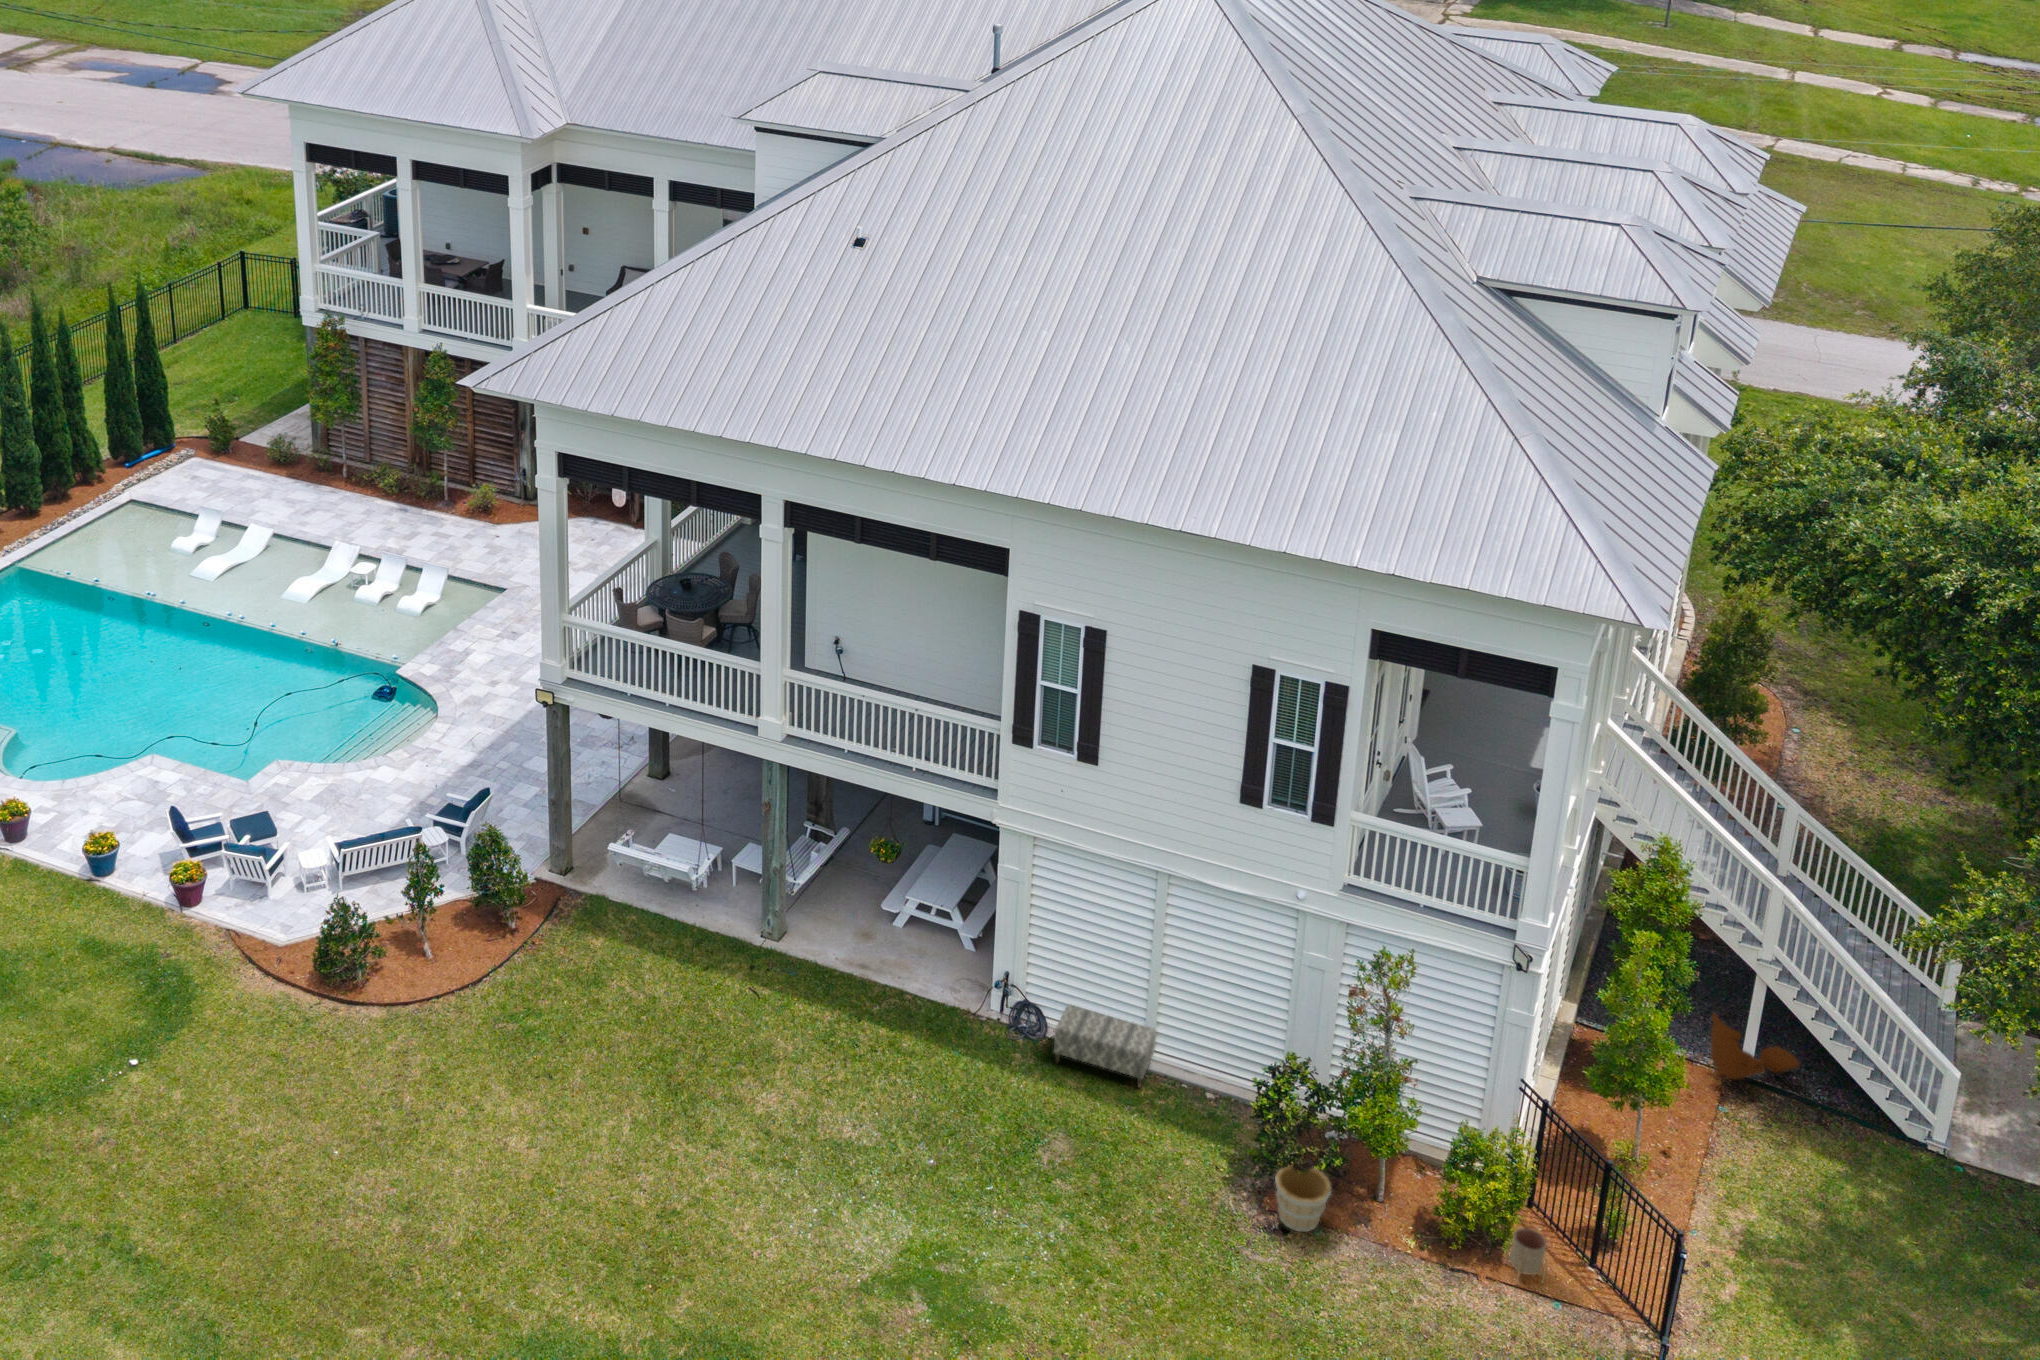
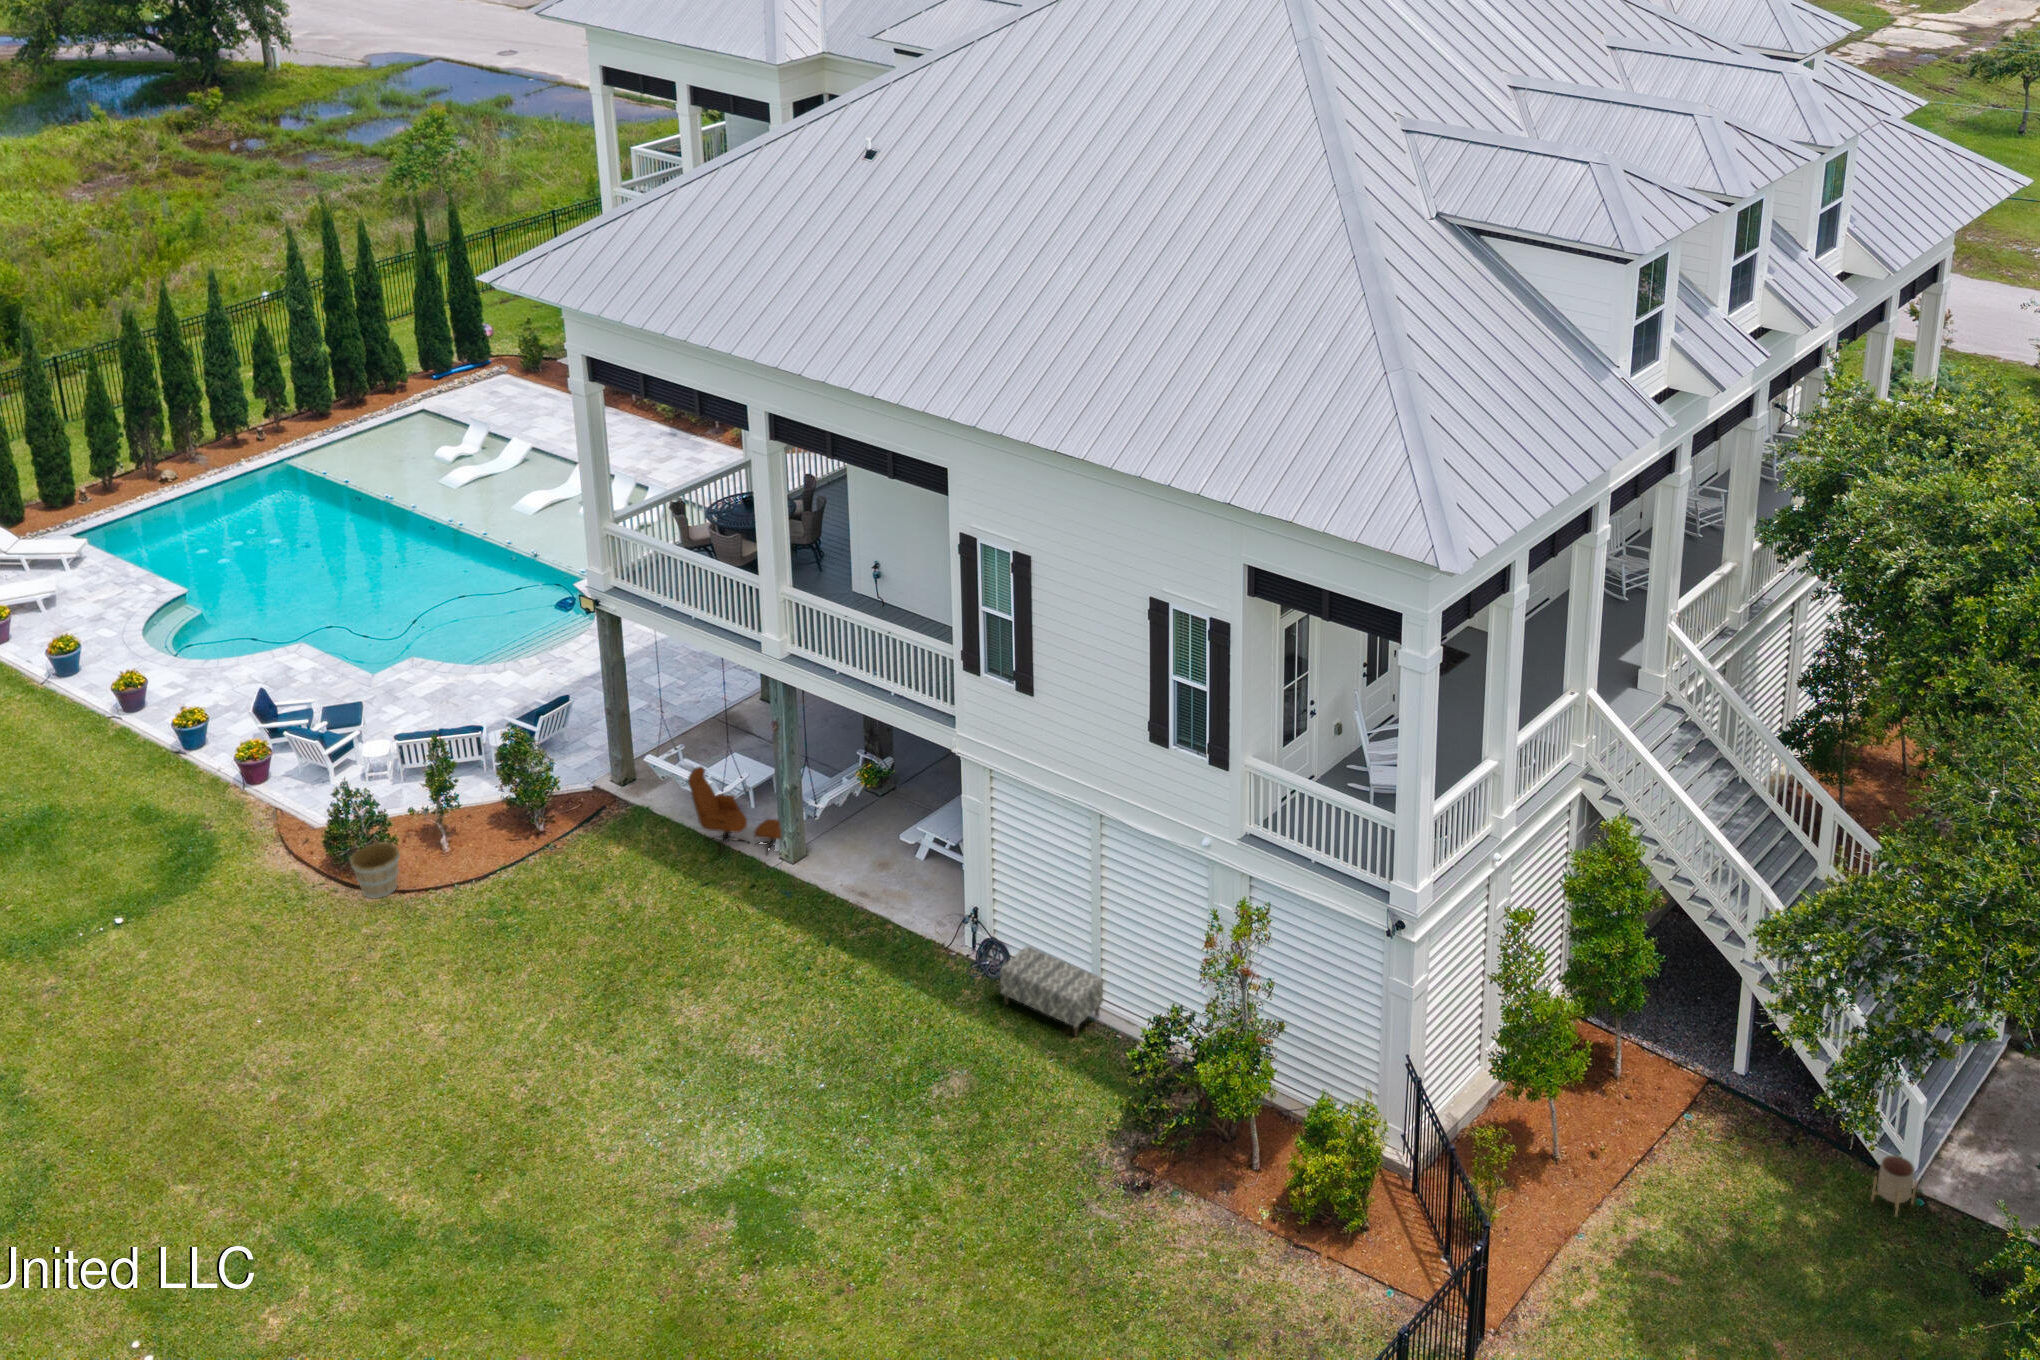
lounge chair: present [1711,1013,1800,1095] -> present [688,766,781,850]
wooden bucket: present [1275,1167,1331,1232] -> present [350,842,400,898]
planter: present [1505,1228,1548,1283] -> present [1871,1155,1917,1216]

